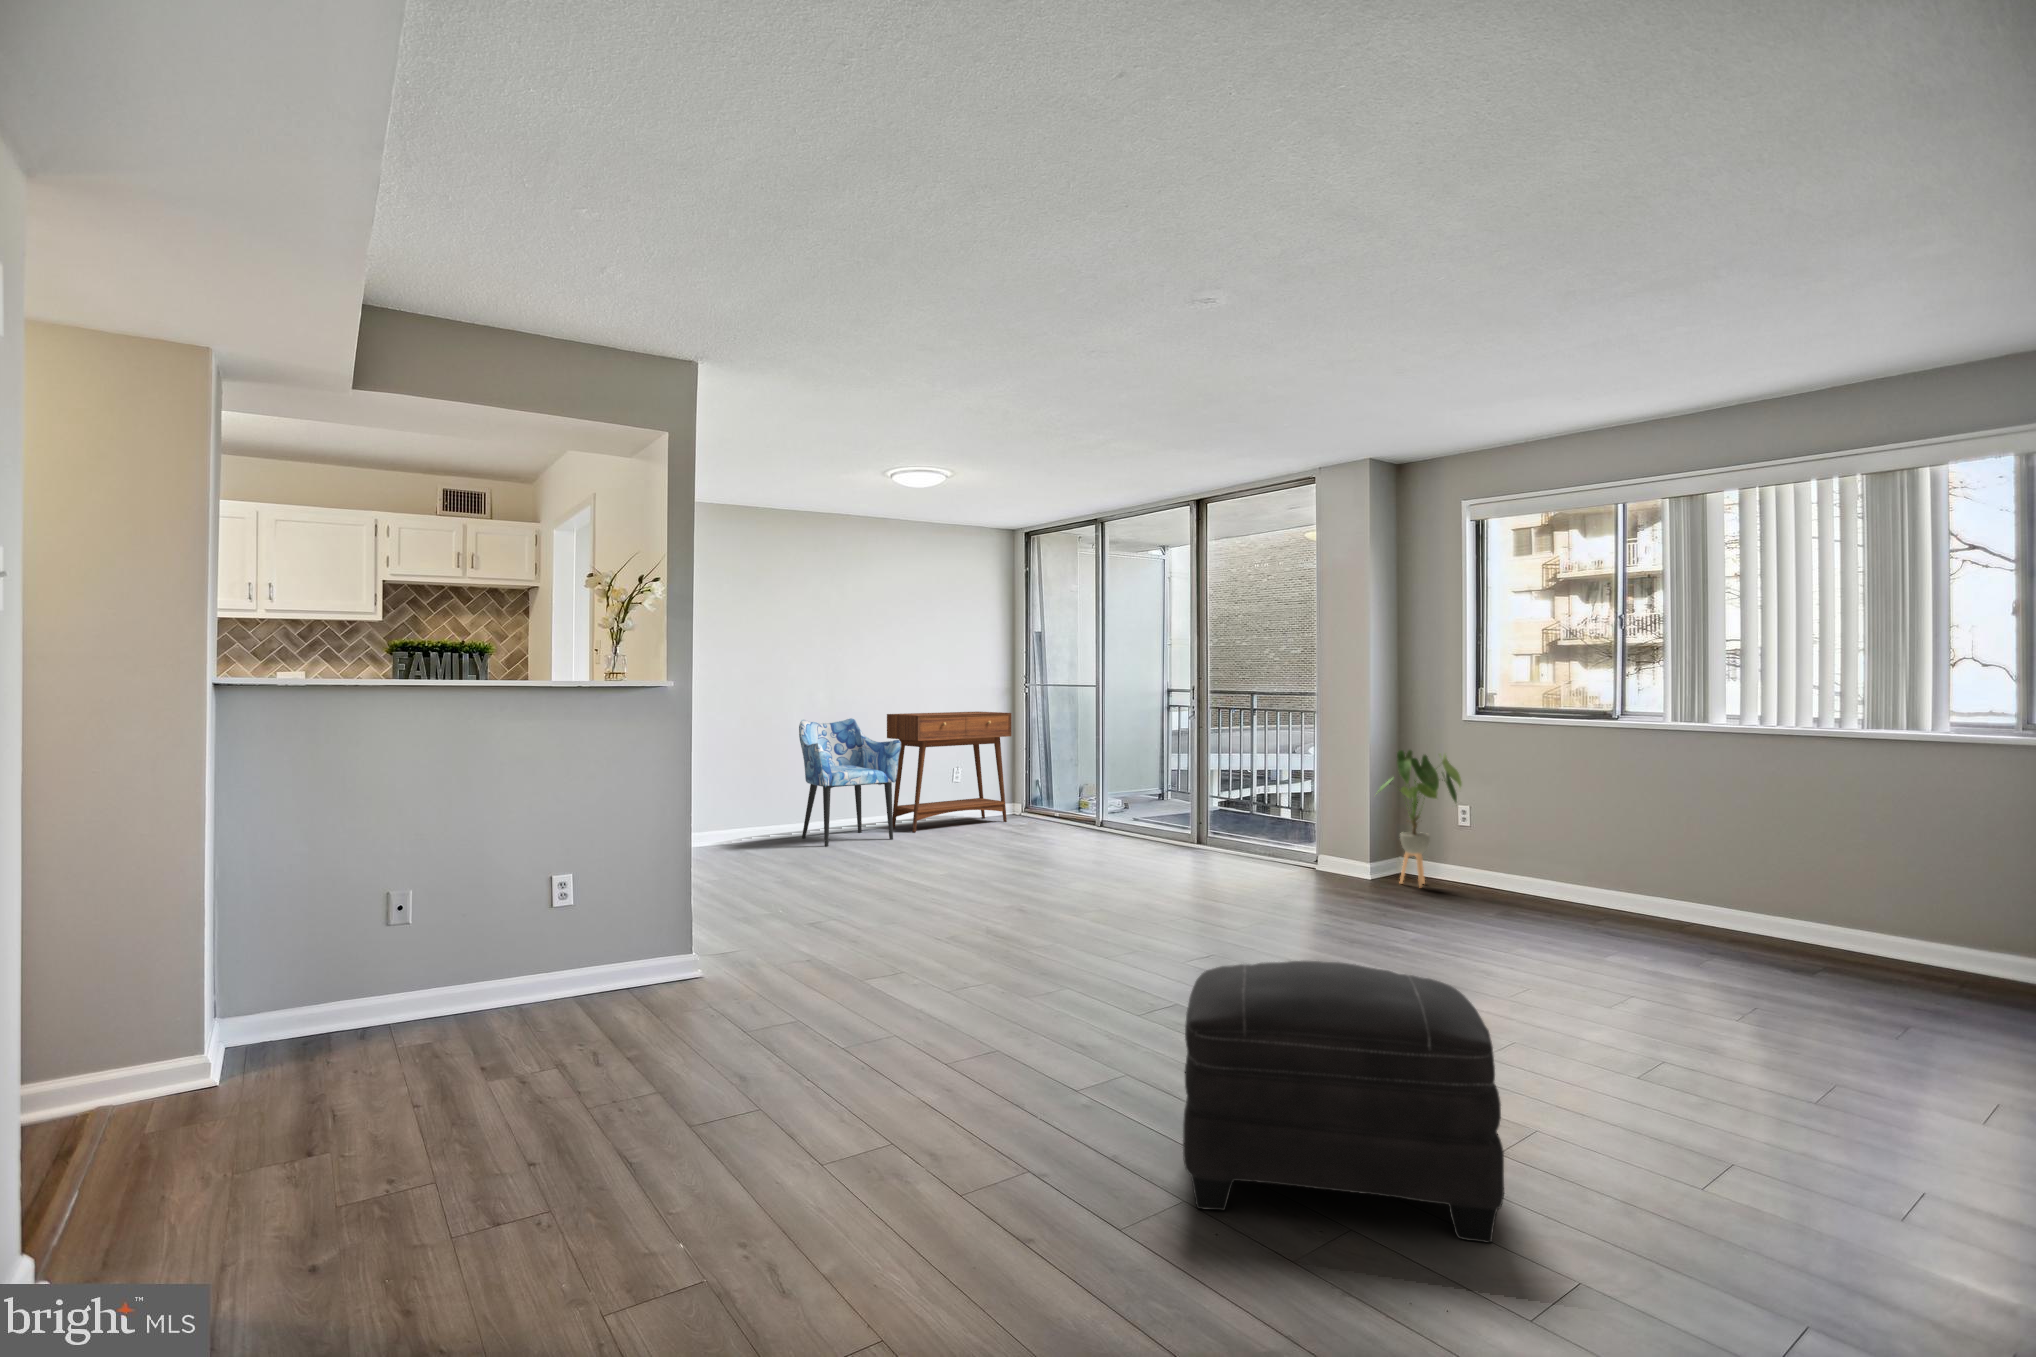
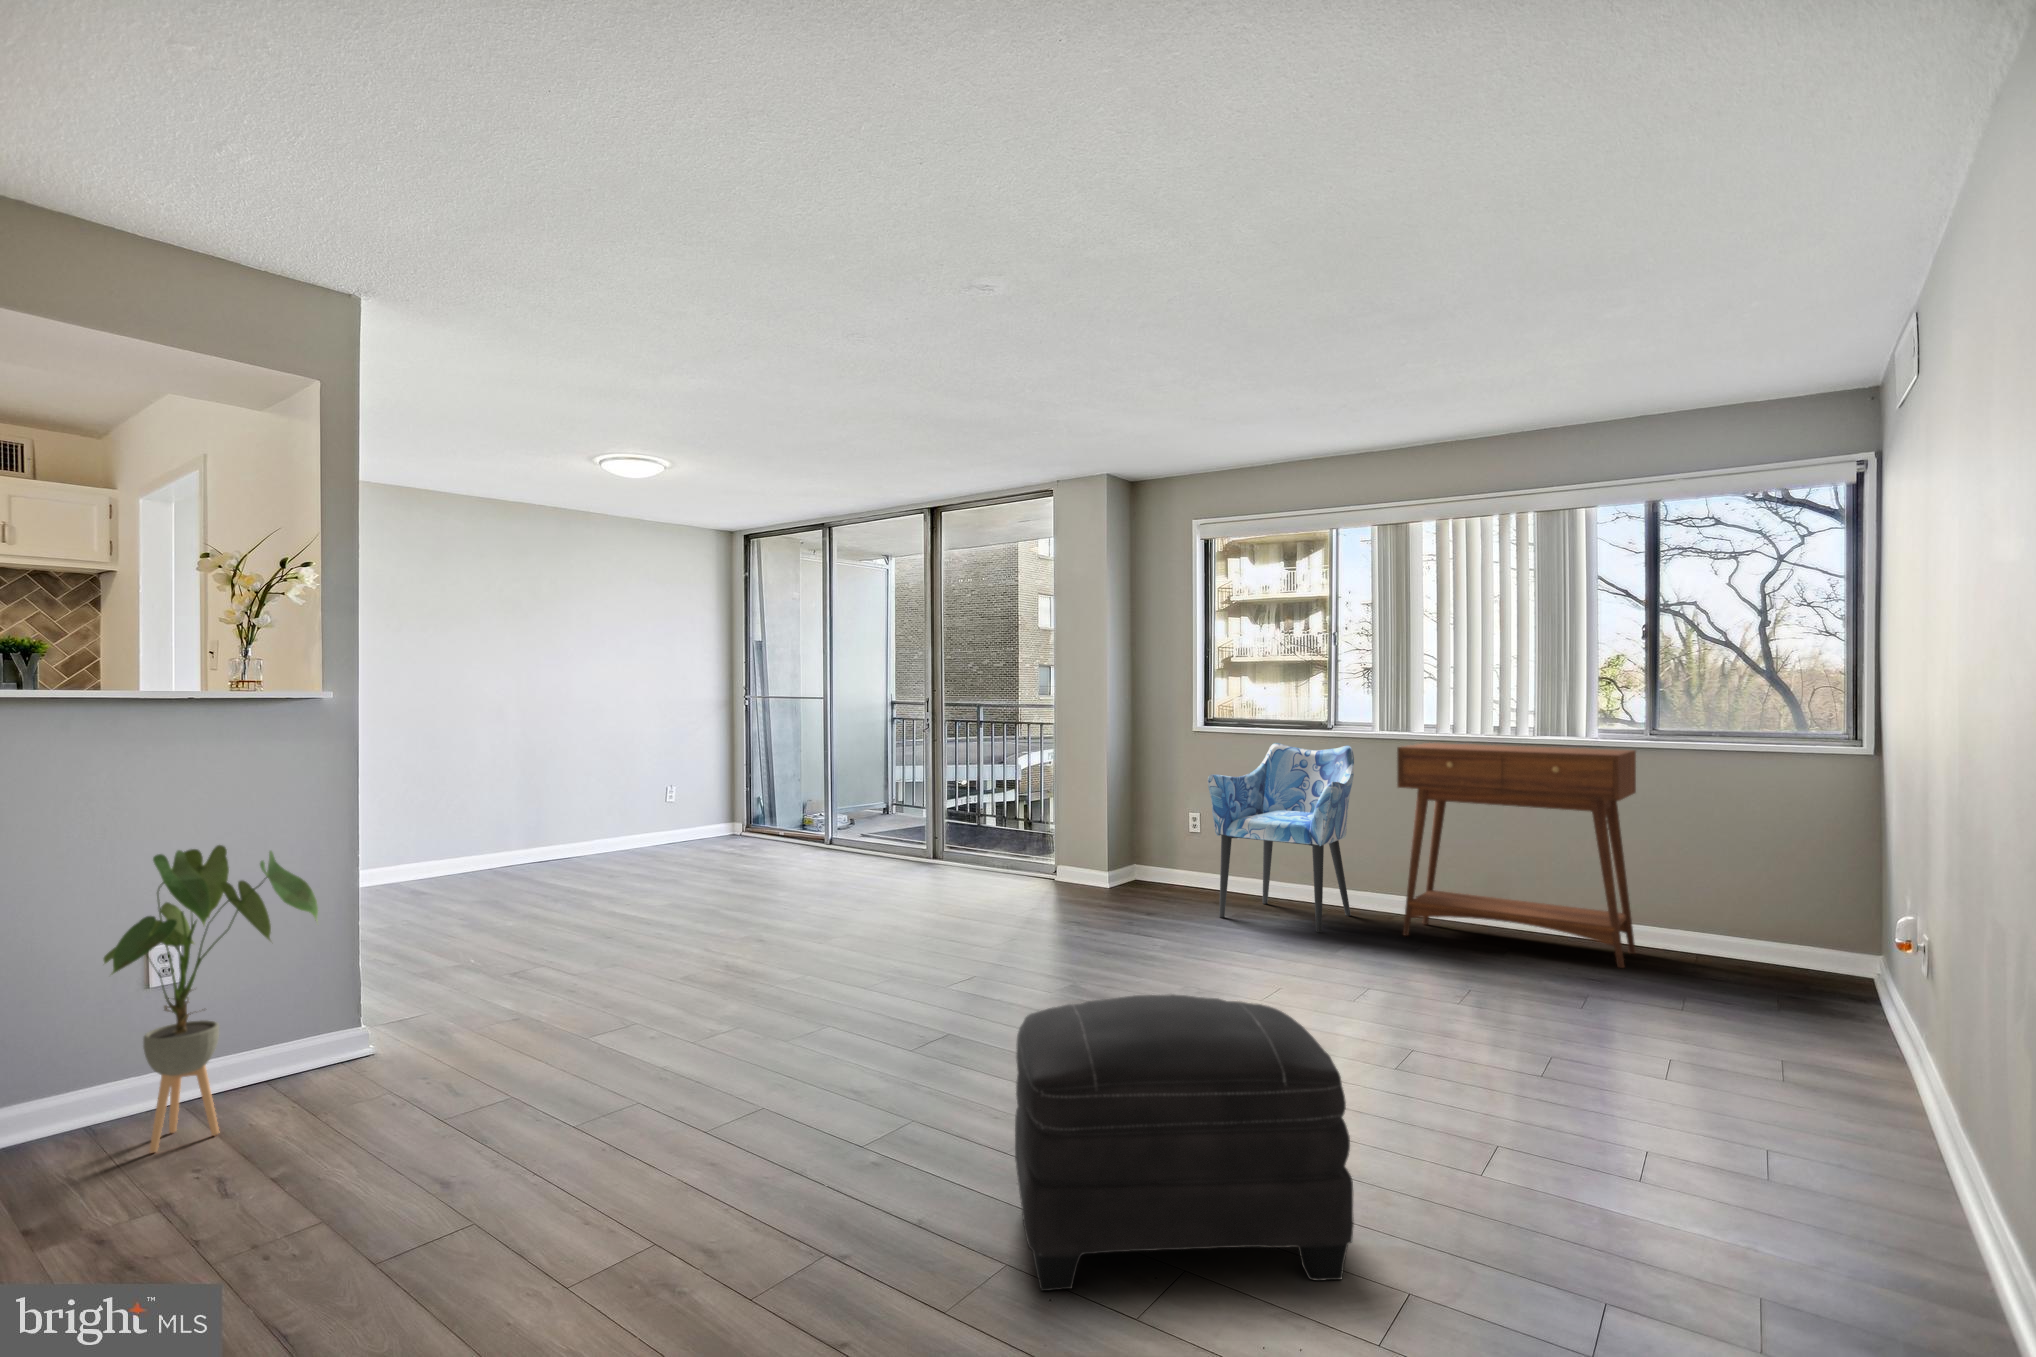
console table: present [887,712,1012,832] -> present [1397,743,1636,968]
armchair: present [799,718,901,846] -> present [1208,743,1354,932]
house plant: present [1379,750,1462,887] -> present [104,845,318,1152]

